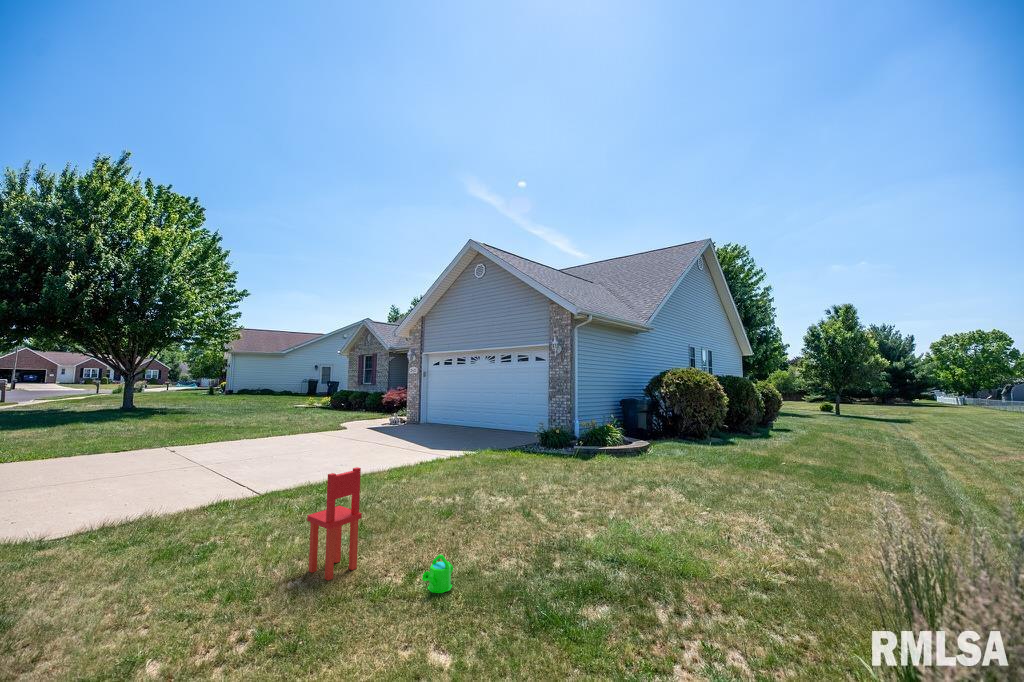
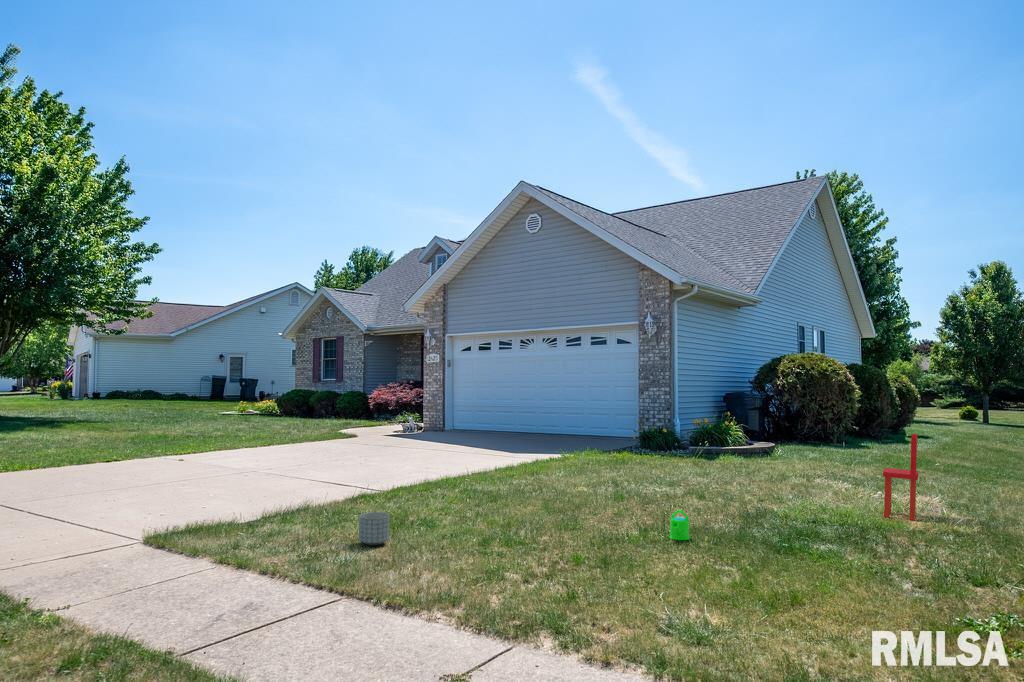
chair: present [307,467,362,581] -> present [883,434,918,521]
planter: none [47,556,97,600] -> present [359,512,390,546]

